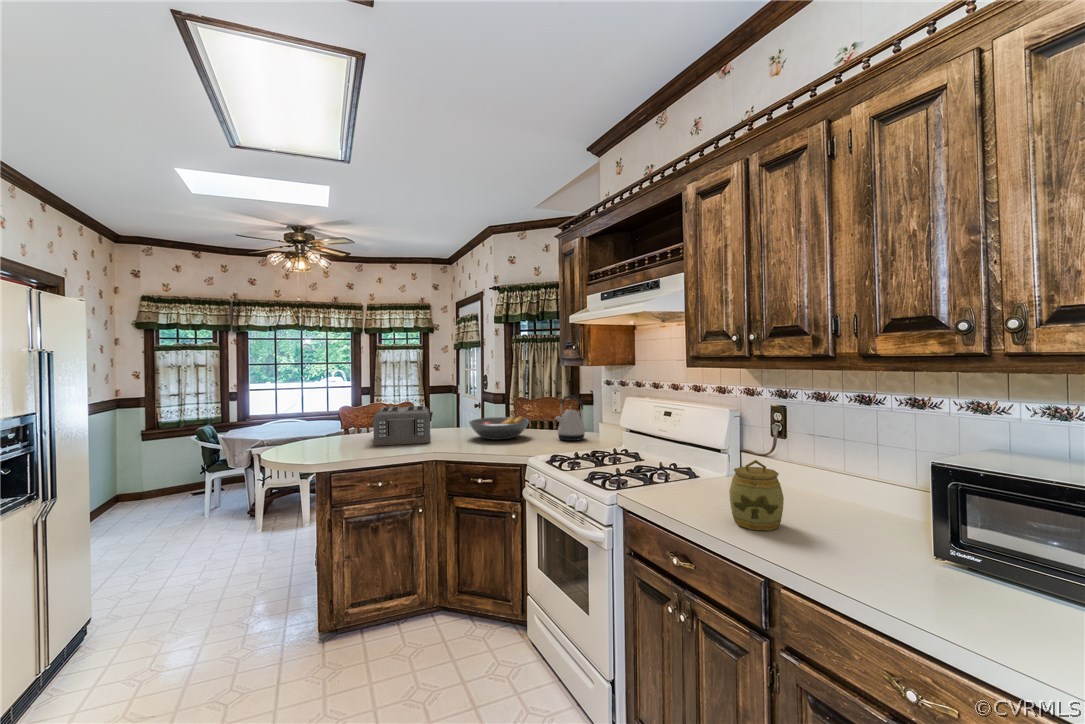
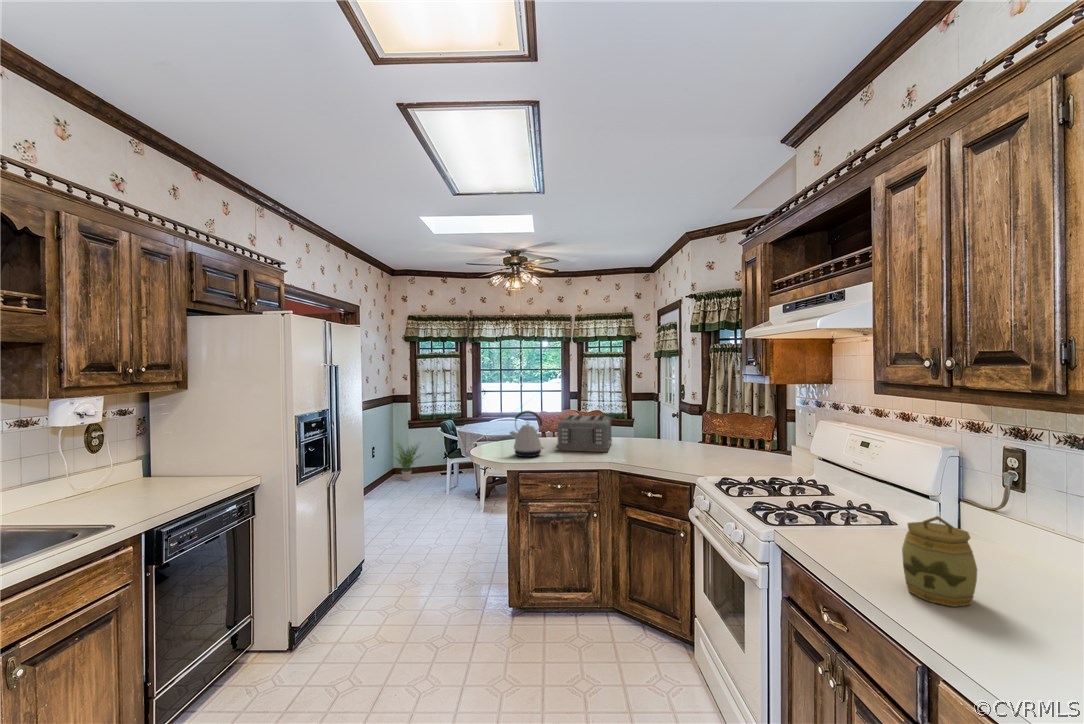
kettle: present [556,395,586,441] -> present [510,411,544,457]
fruit bowl: present [469,416,529,440] -> none [646,431,710,455]
potted plant: none [109,455,172,508] -> present [396,445,418,481]

